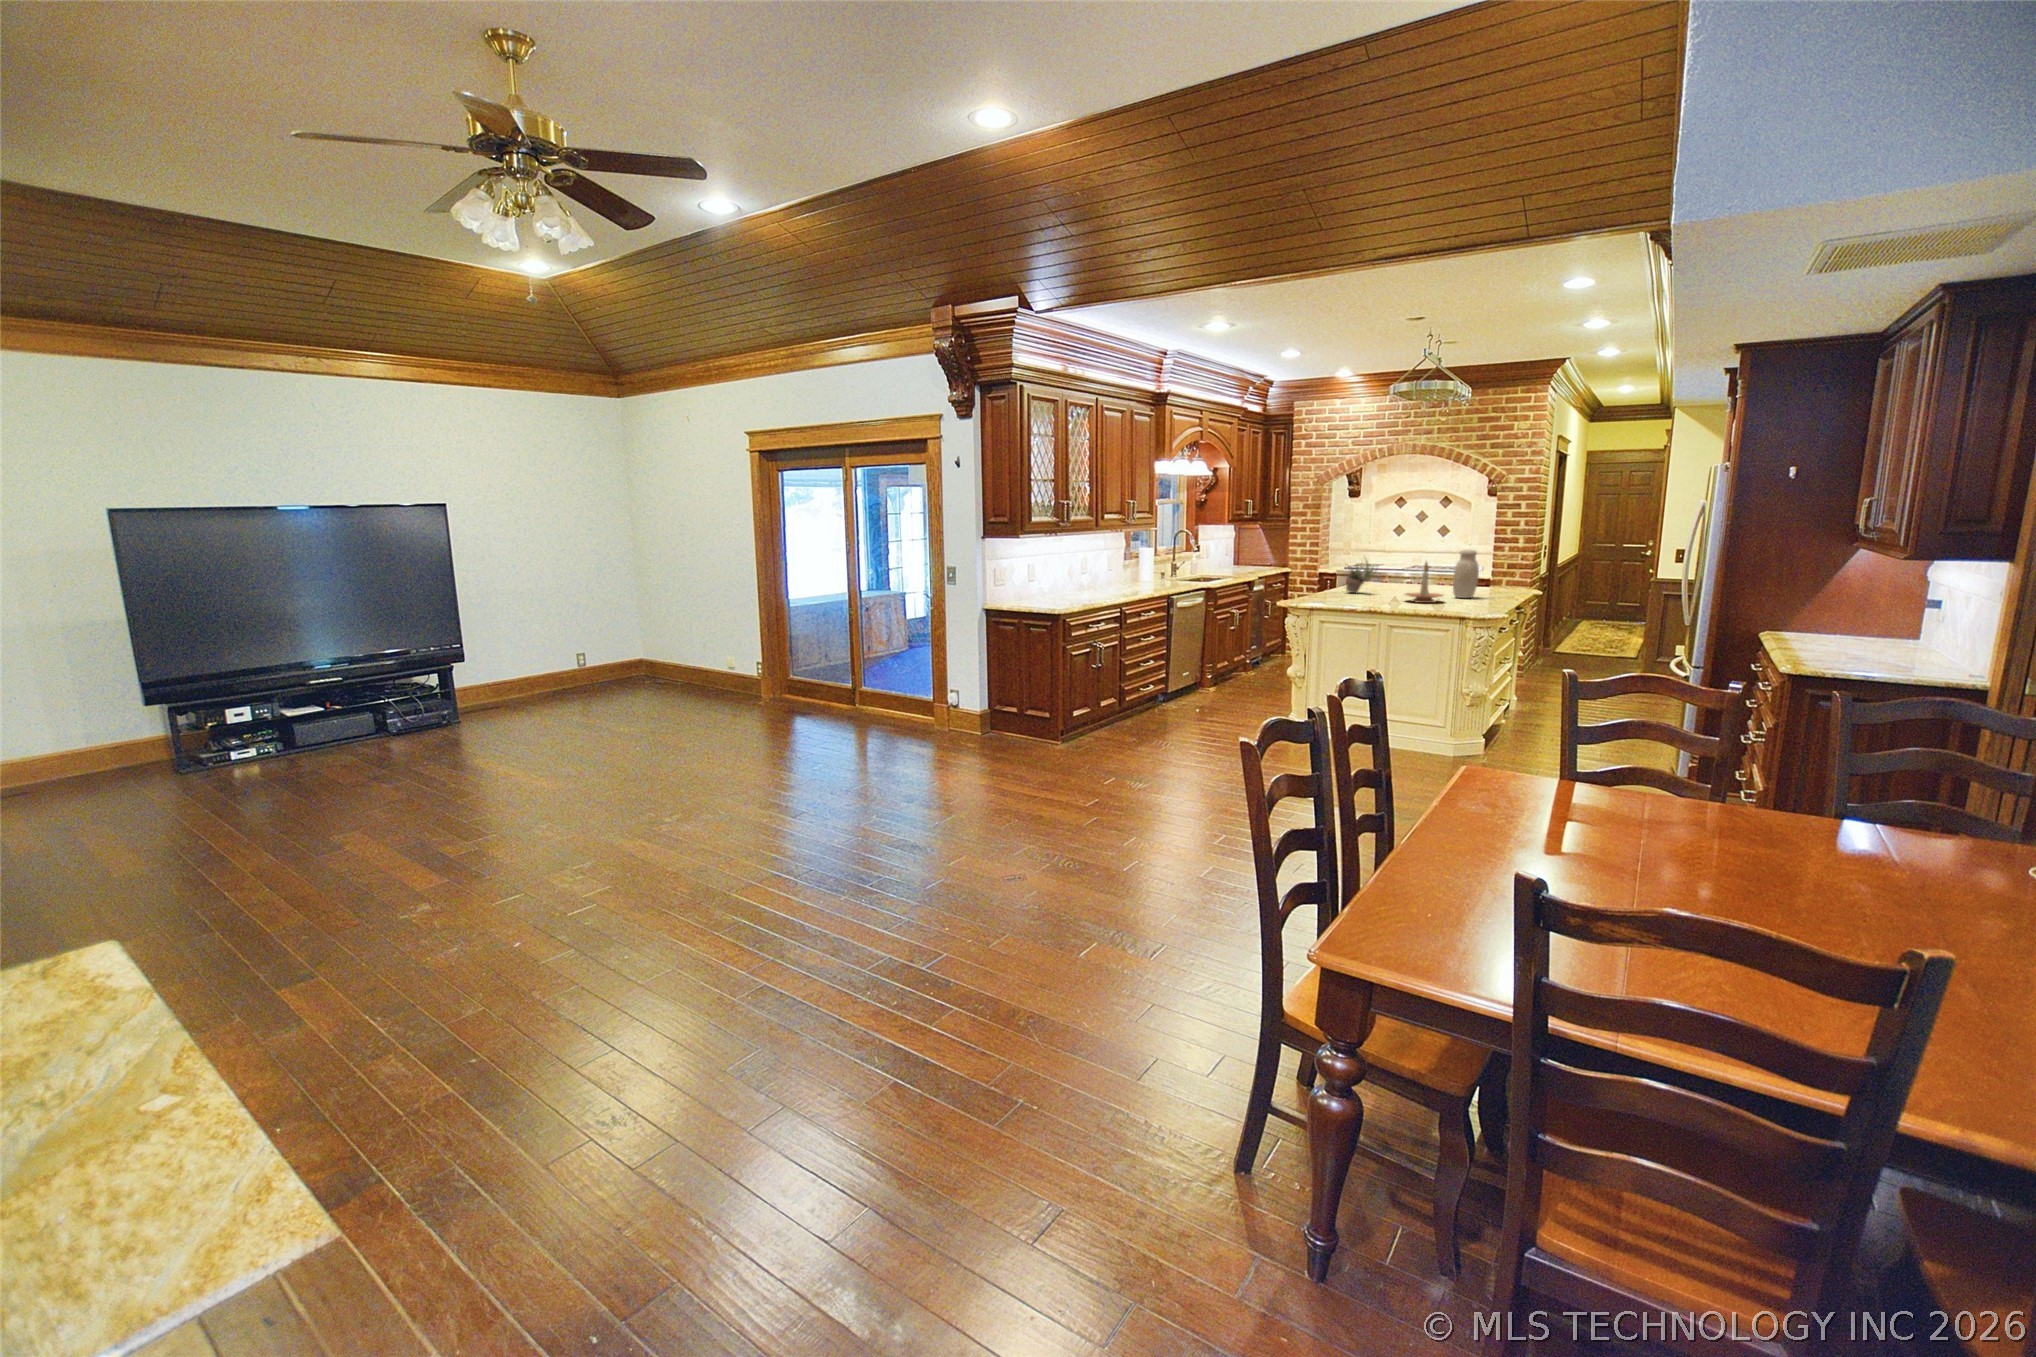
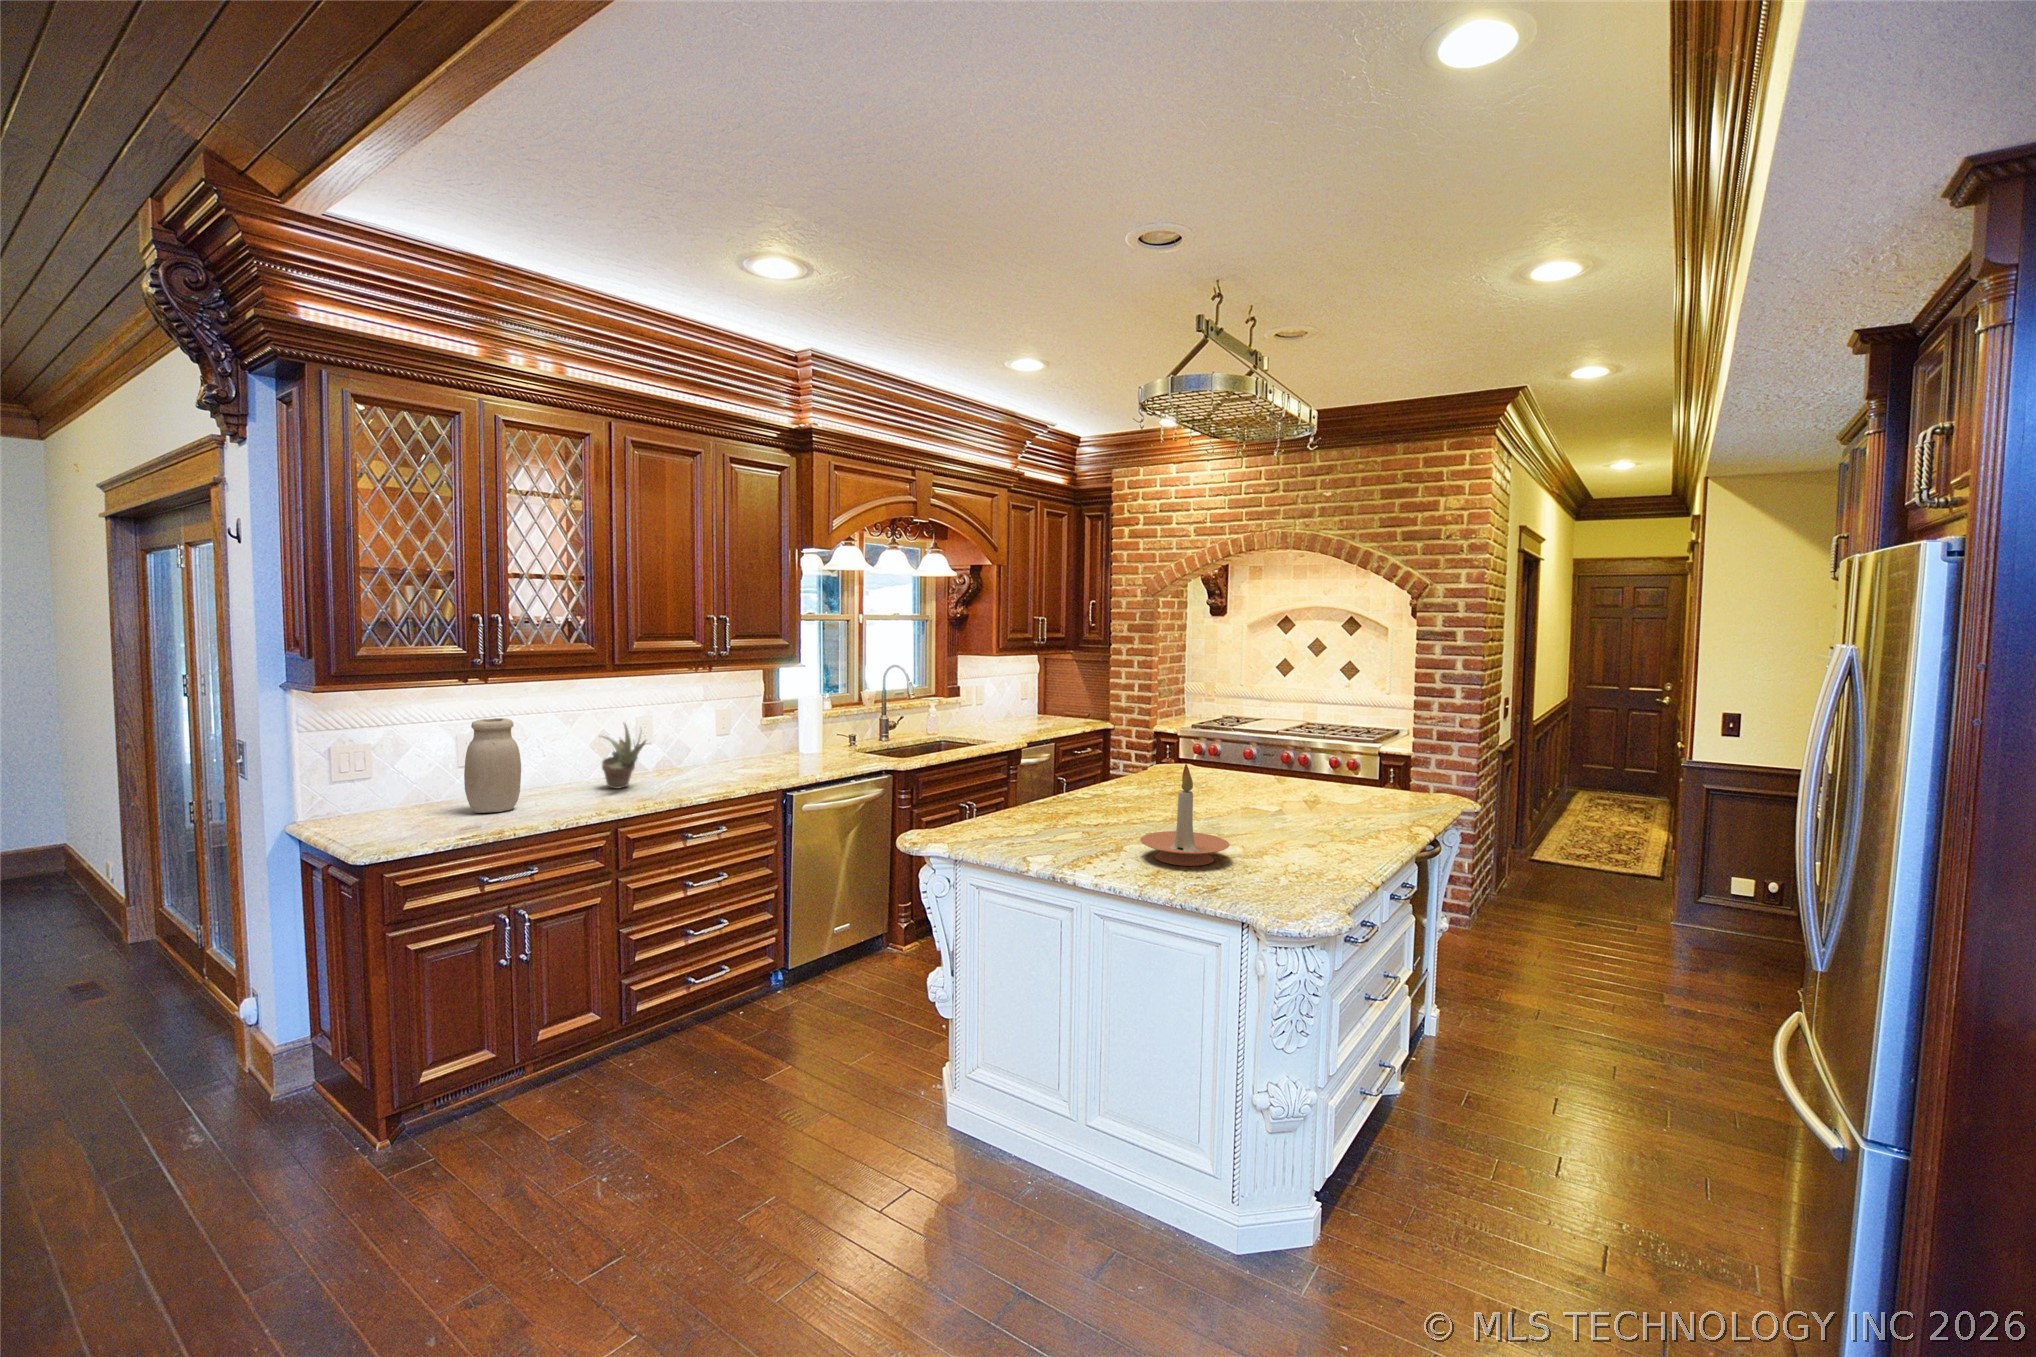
jar: present [1453,550,1479,598] -> present [464,718,521,813]
succulent plant: present [1346,560,1375,593] -> present [602,724,646,789]

